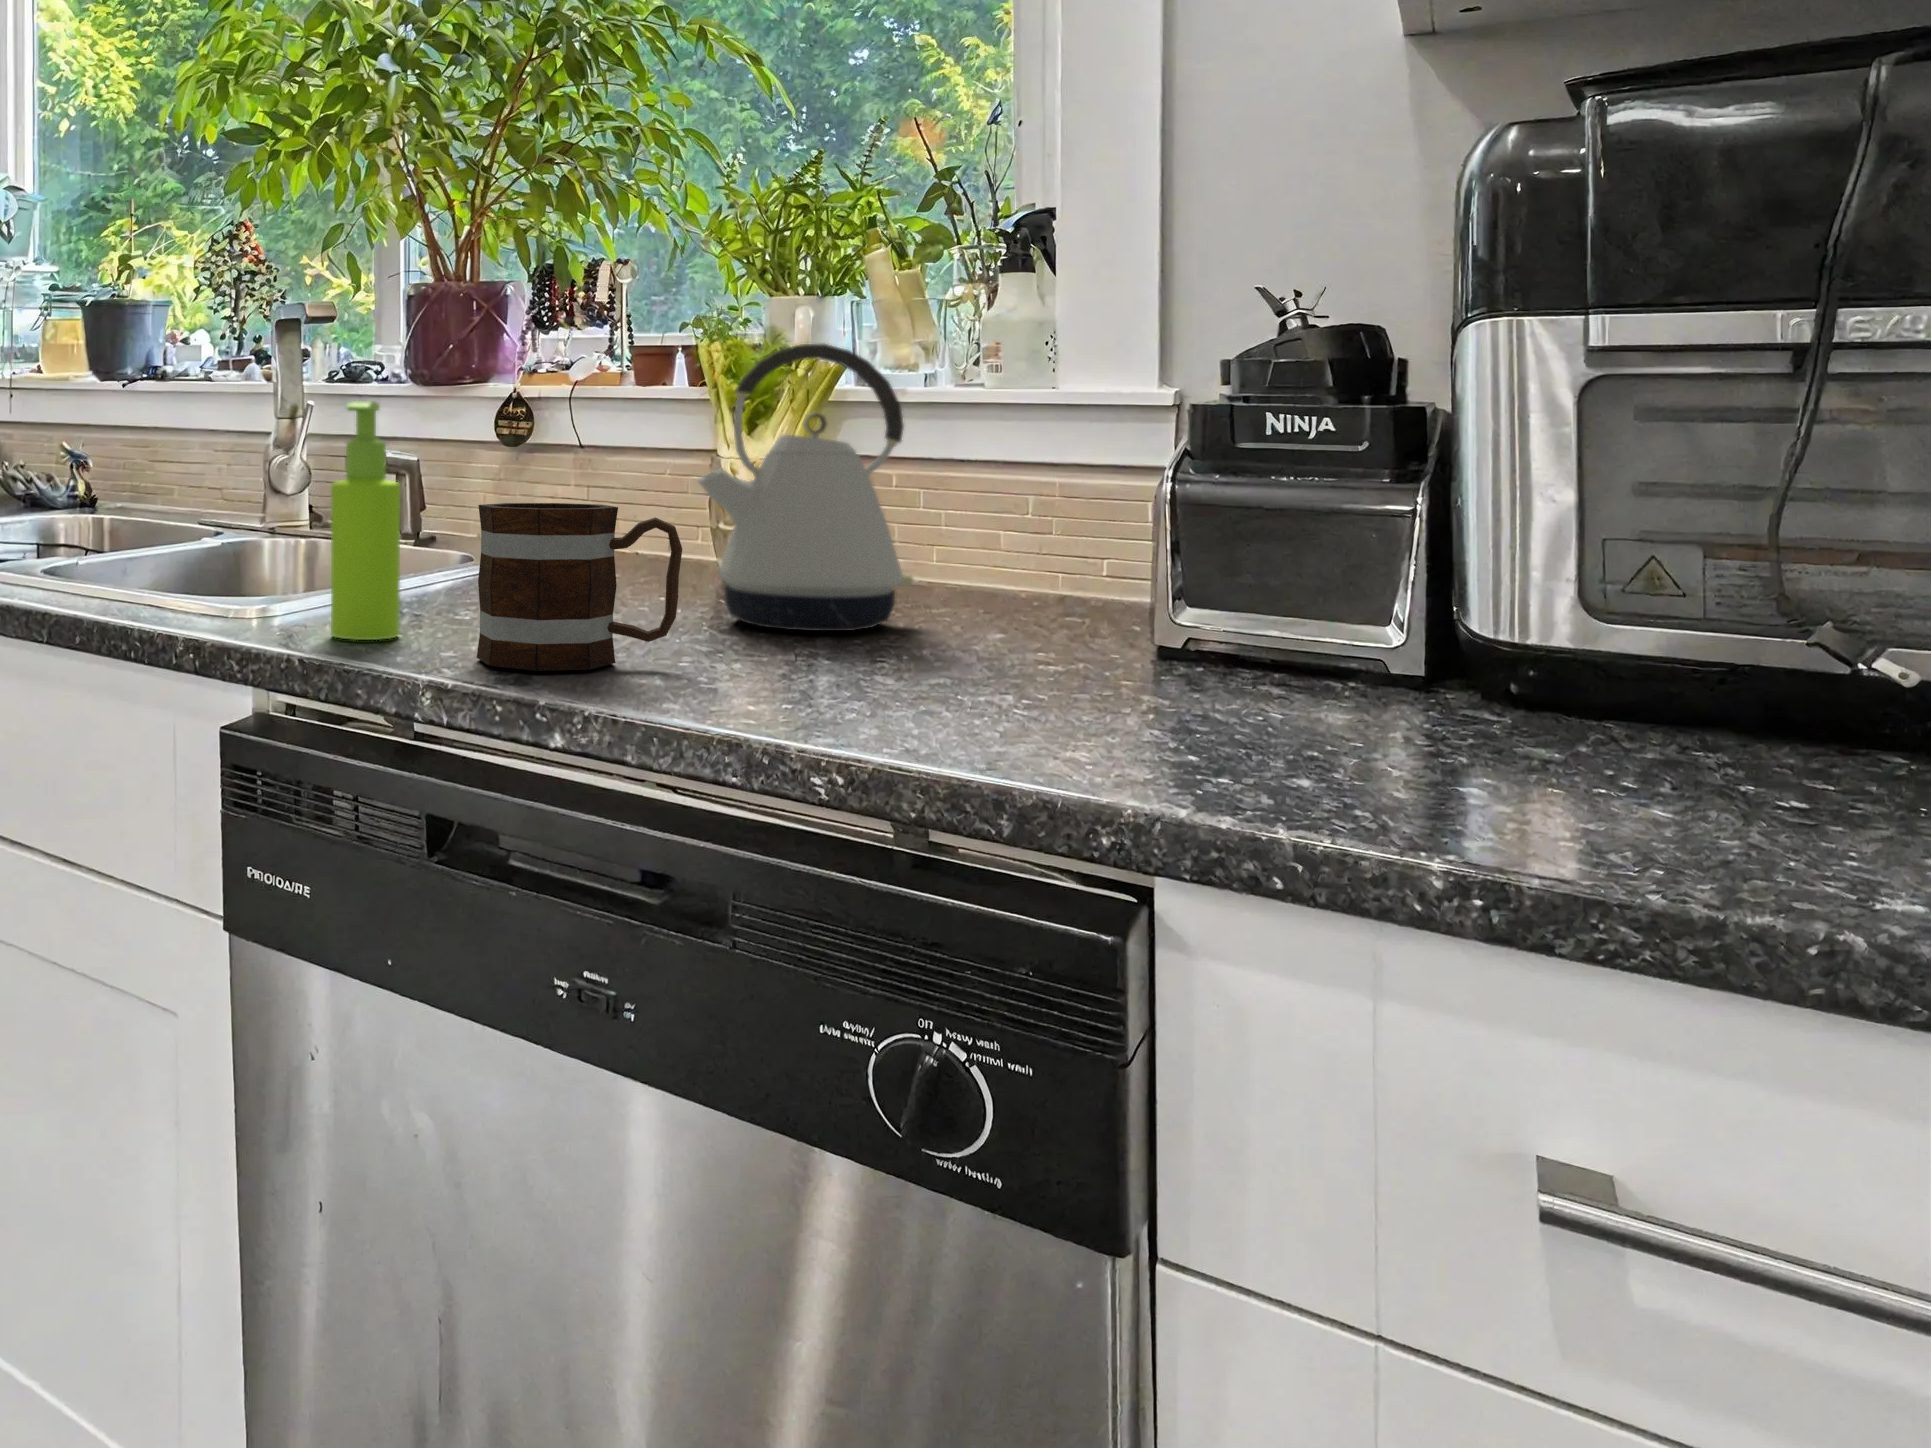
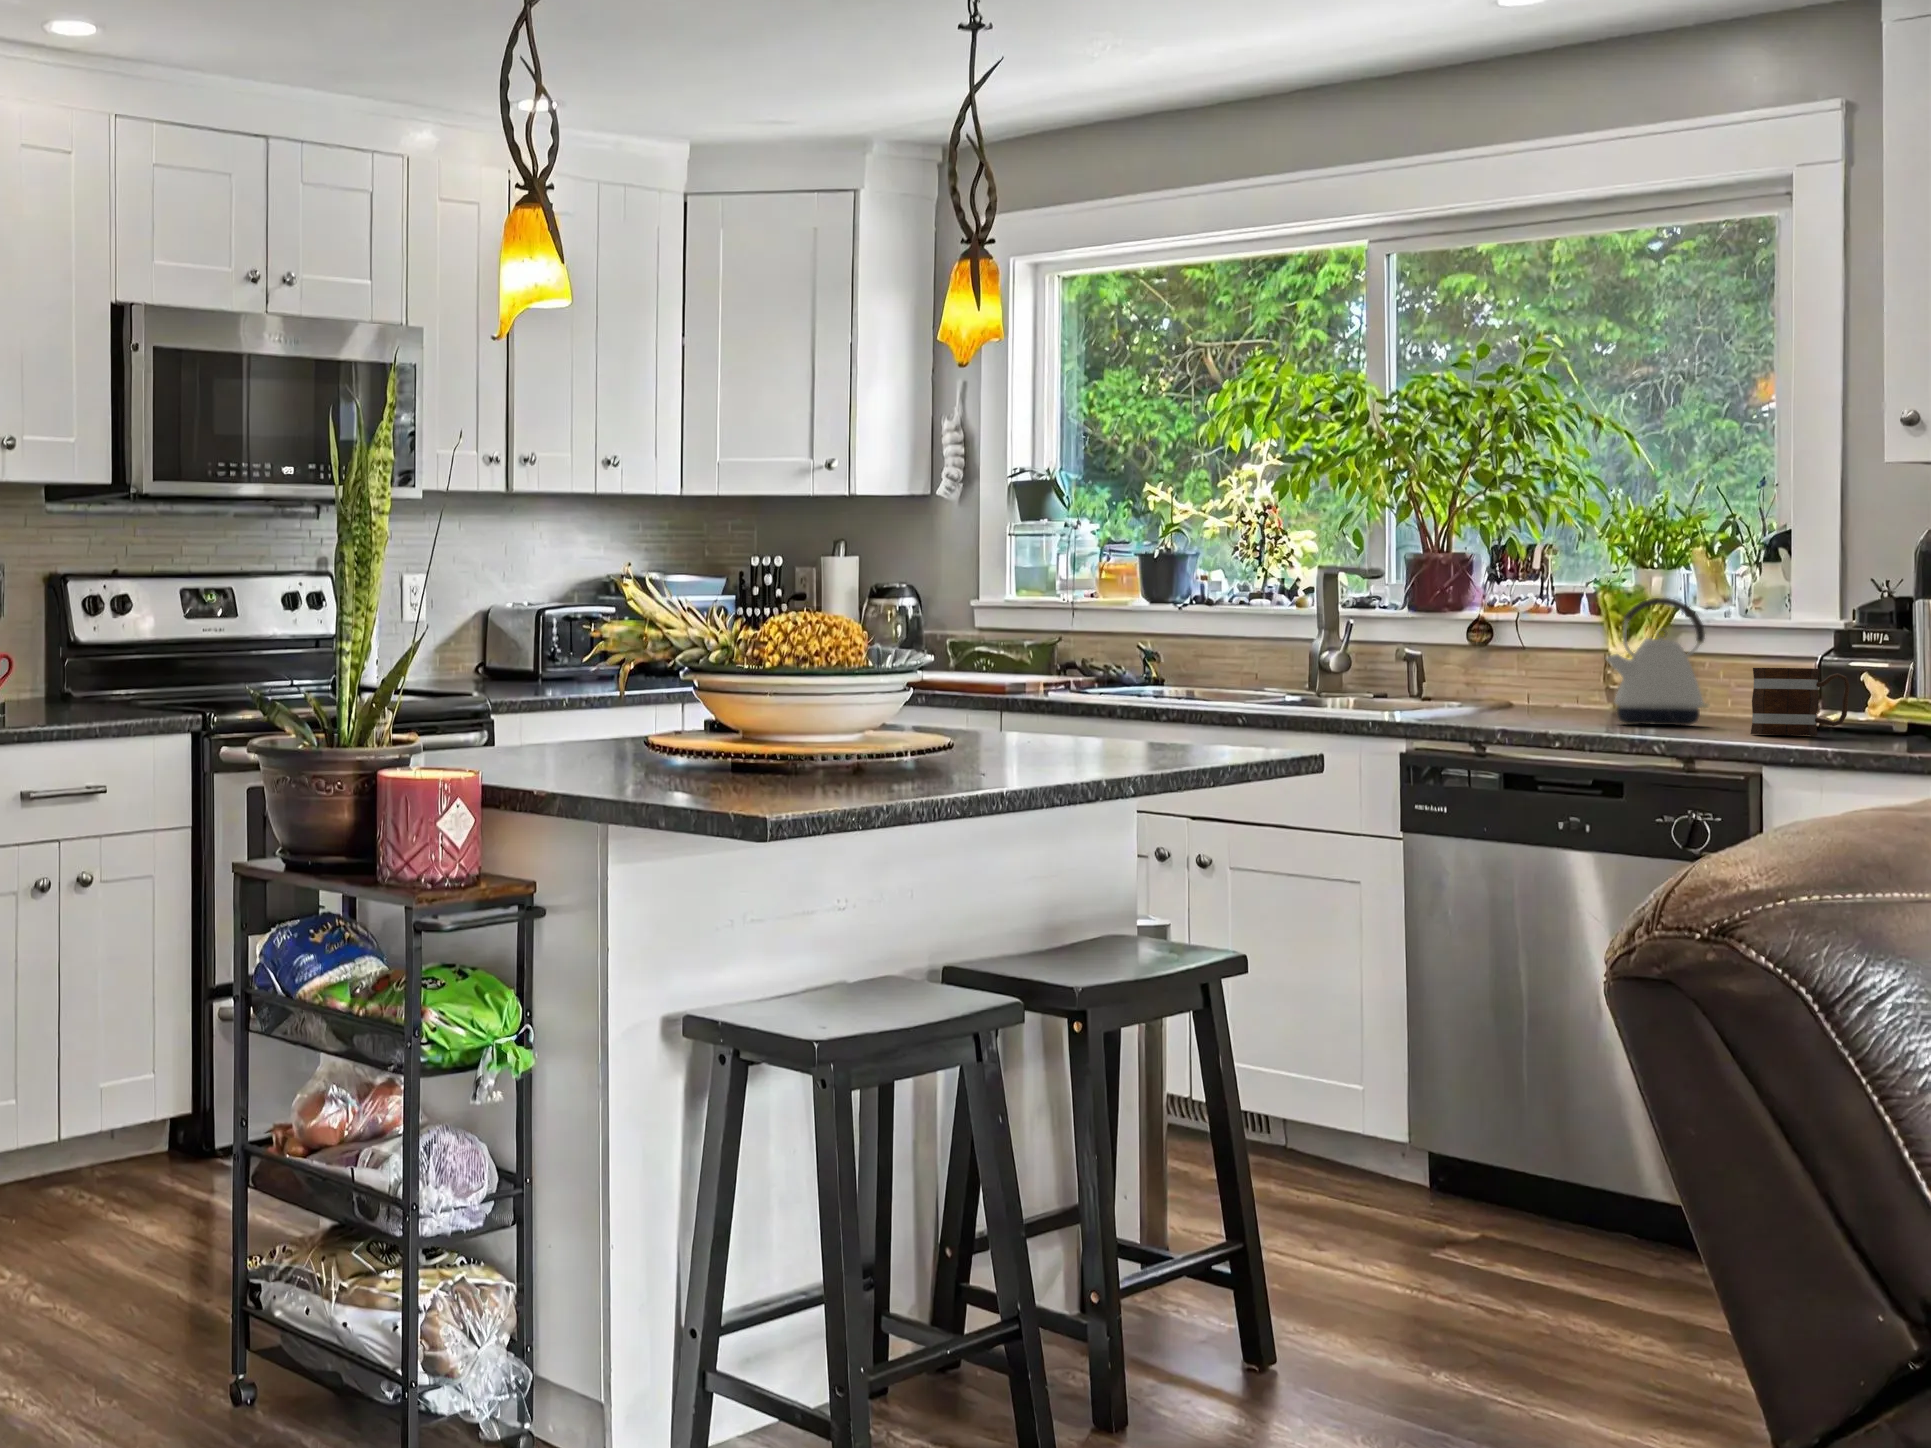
soap dispenser: present [331,401,400,640] -> none [1436,621,1470,723]
mug: present [477,503,682,671] -> present [1751,668,1850,736]

